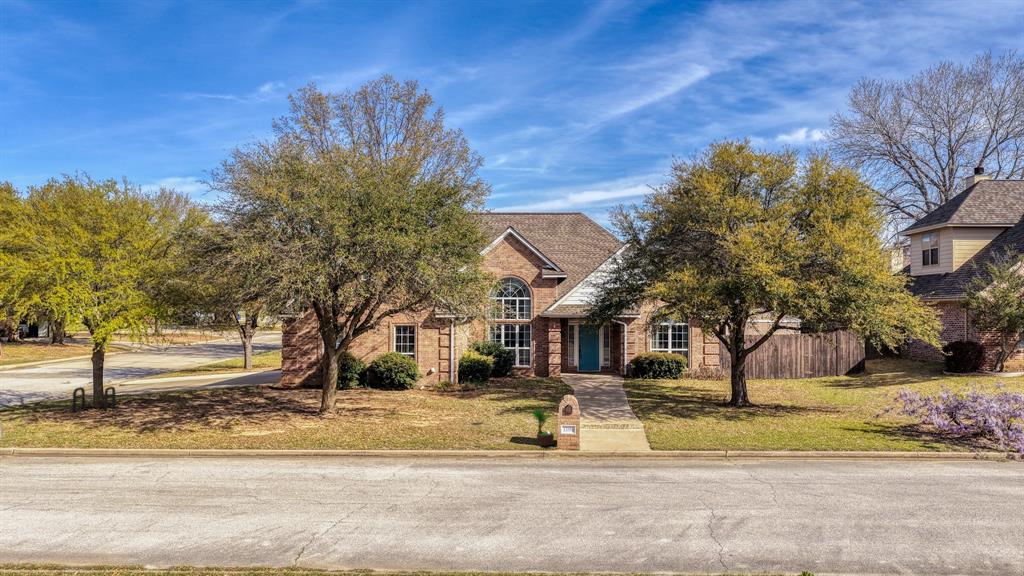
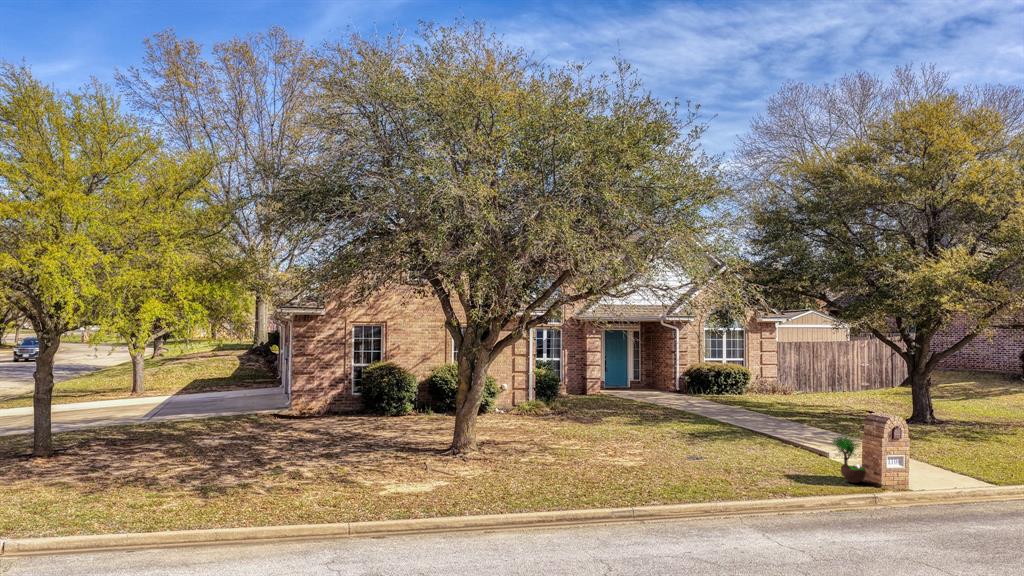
bench: present [72,387,116,412] -> none [47,419,107,460]

